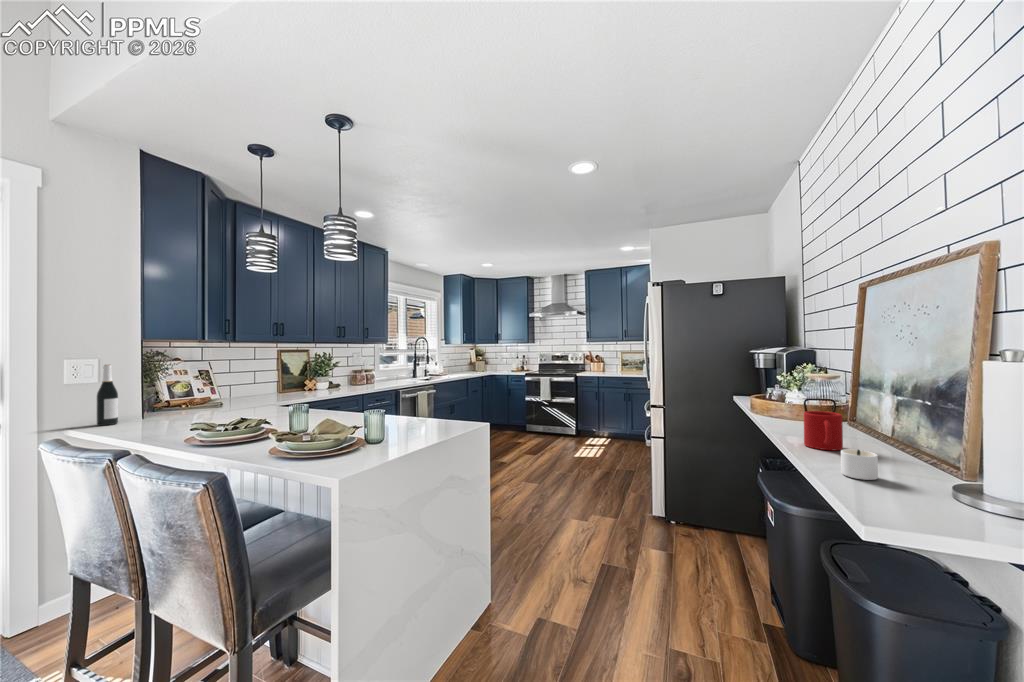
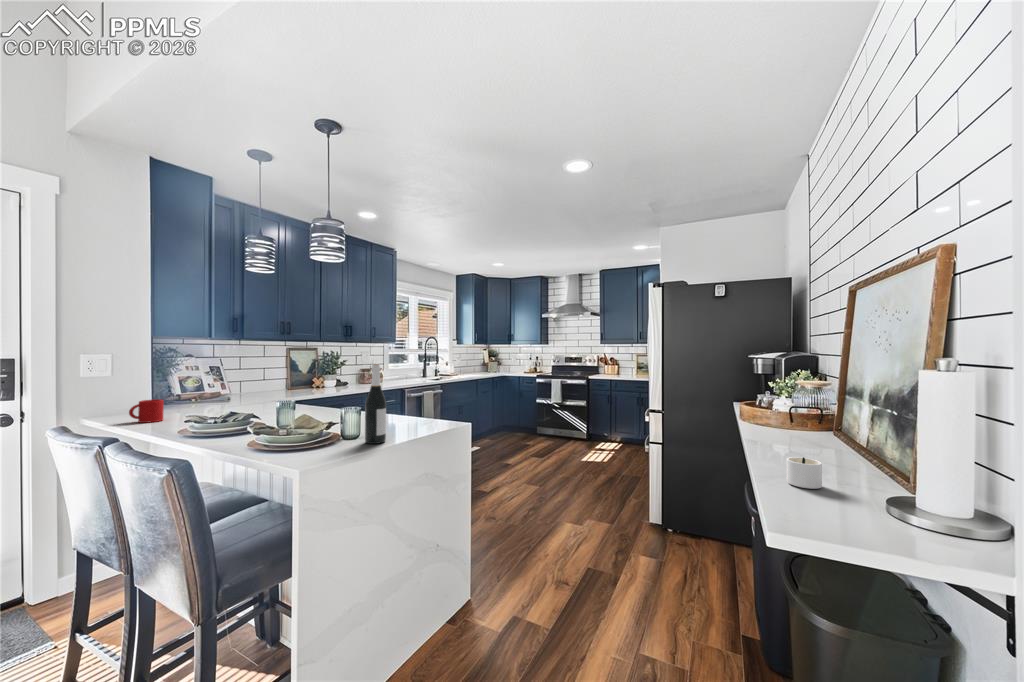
wine bottle: present [97,365,118,426] -> present [365,364,386,444]
mug: present [804,411,843,450] -> present [129,399,164,423]

